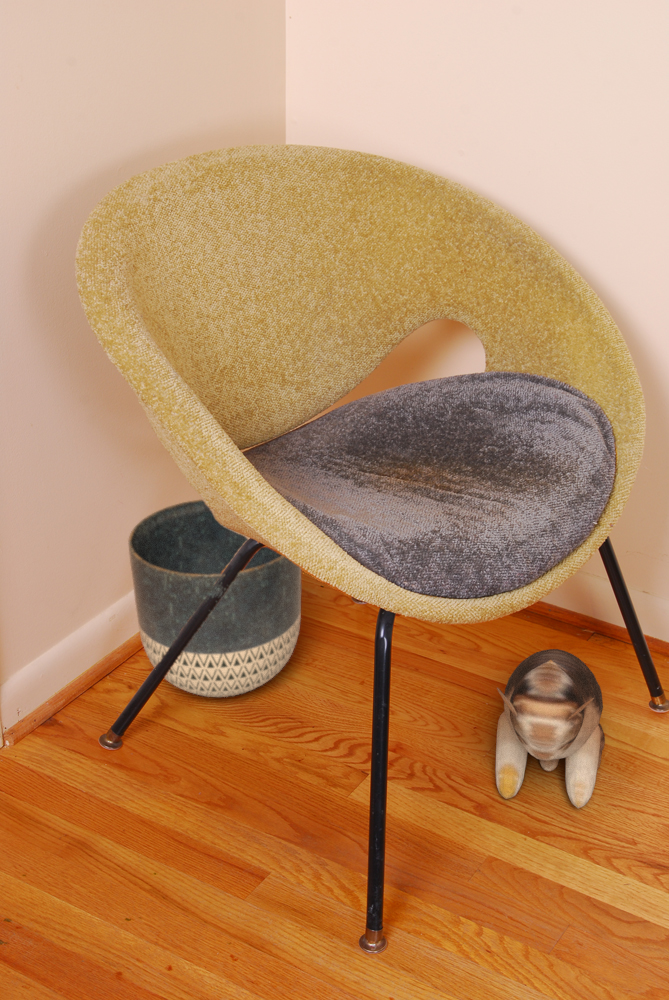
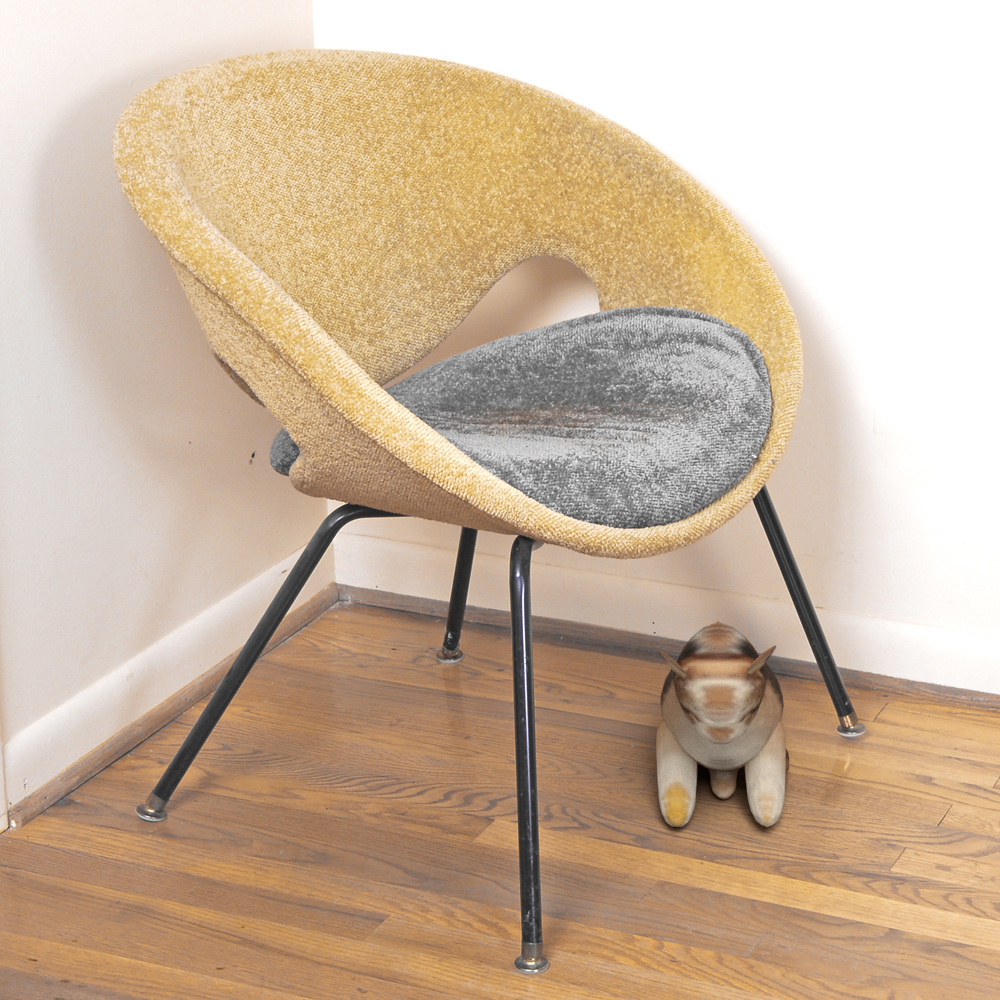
planter: present [128,500,301,697] -> none [154,503,383,758]

